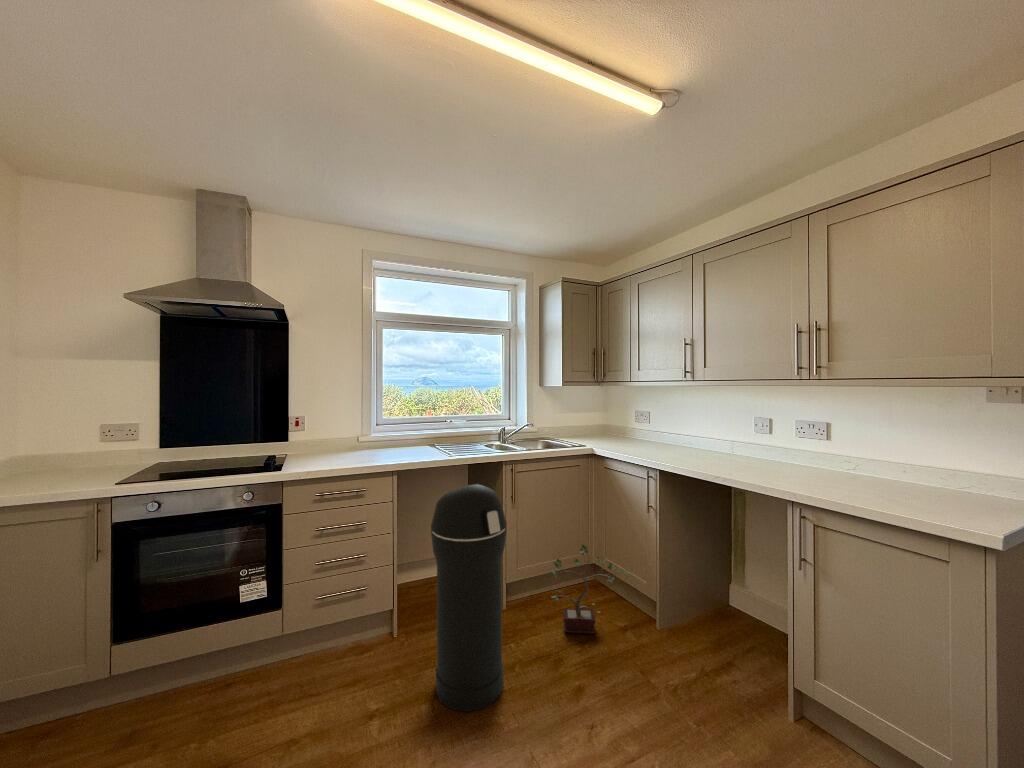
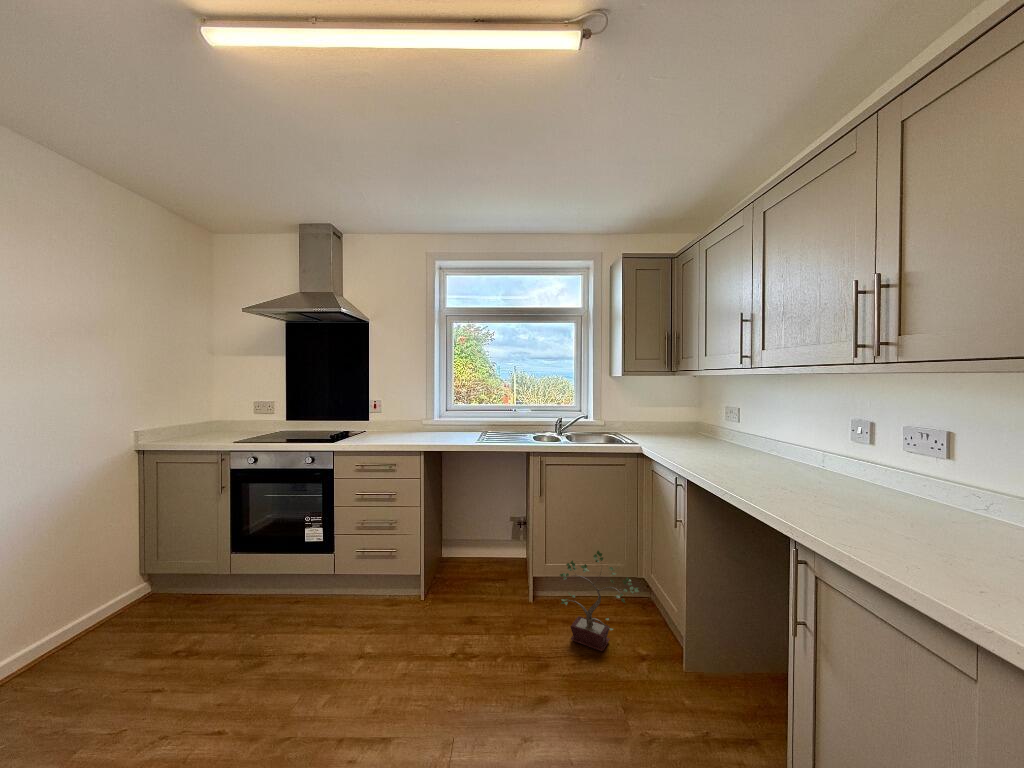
trash can: present [431,484,507,712] -> none [413,468,486,683]

